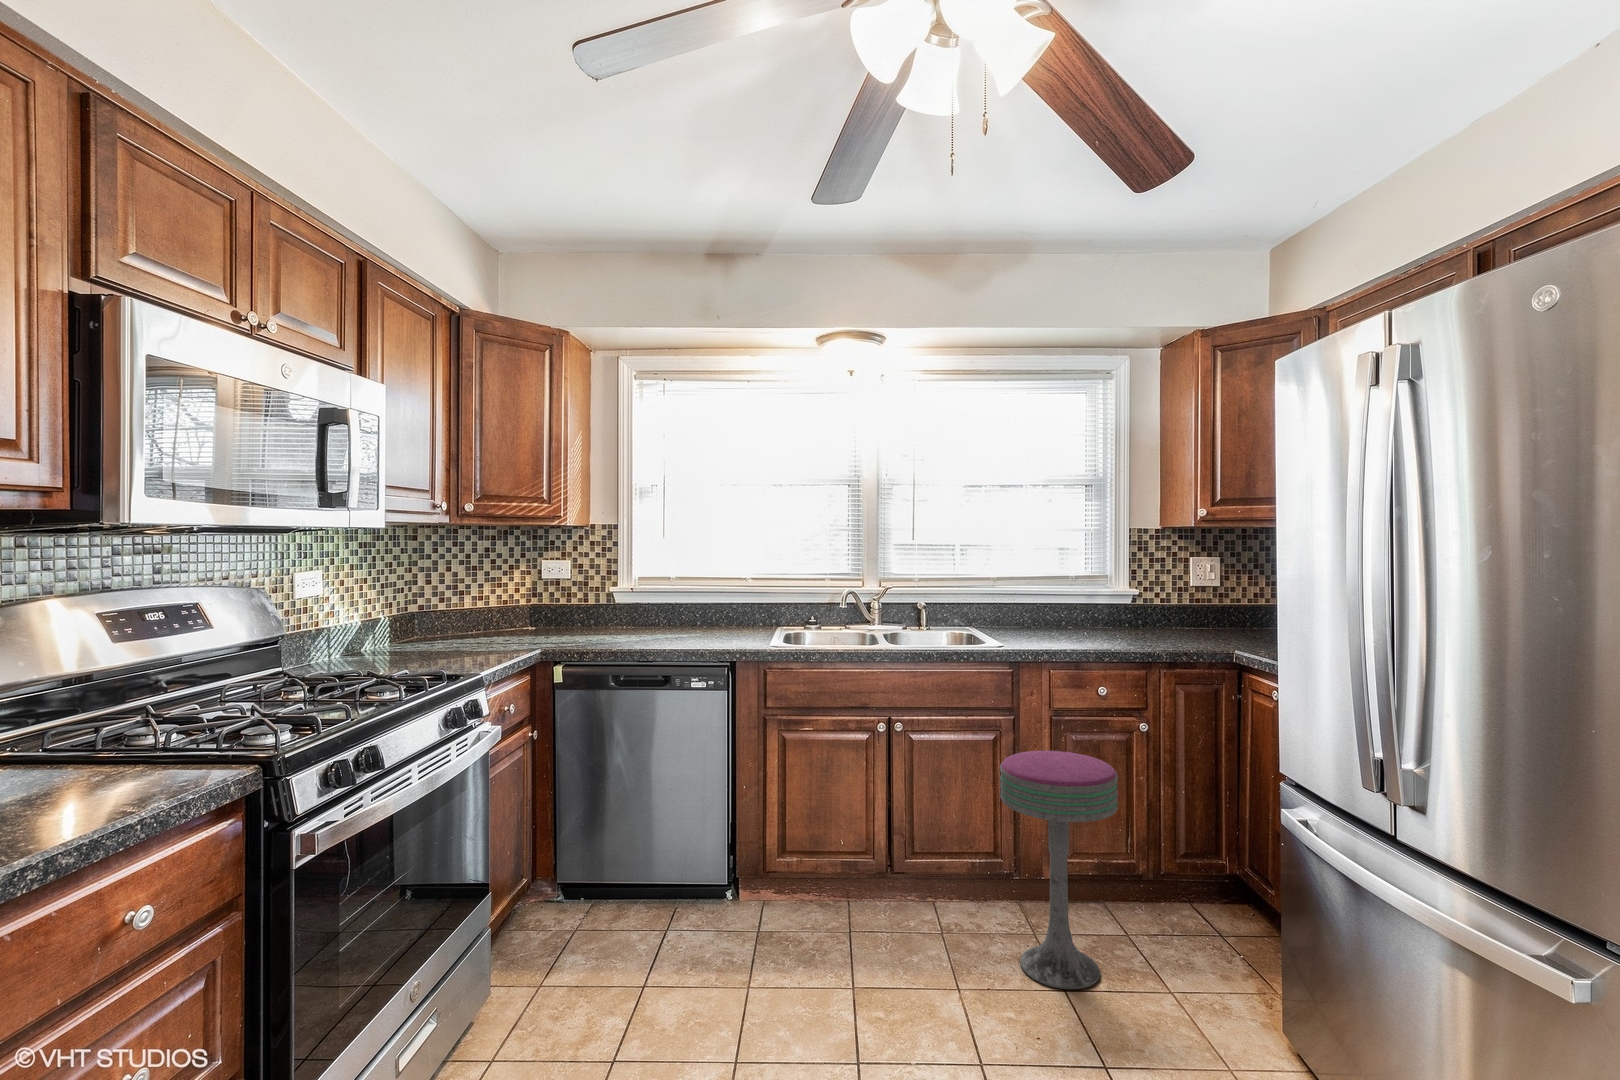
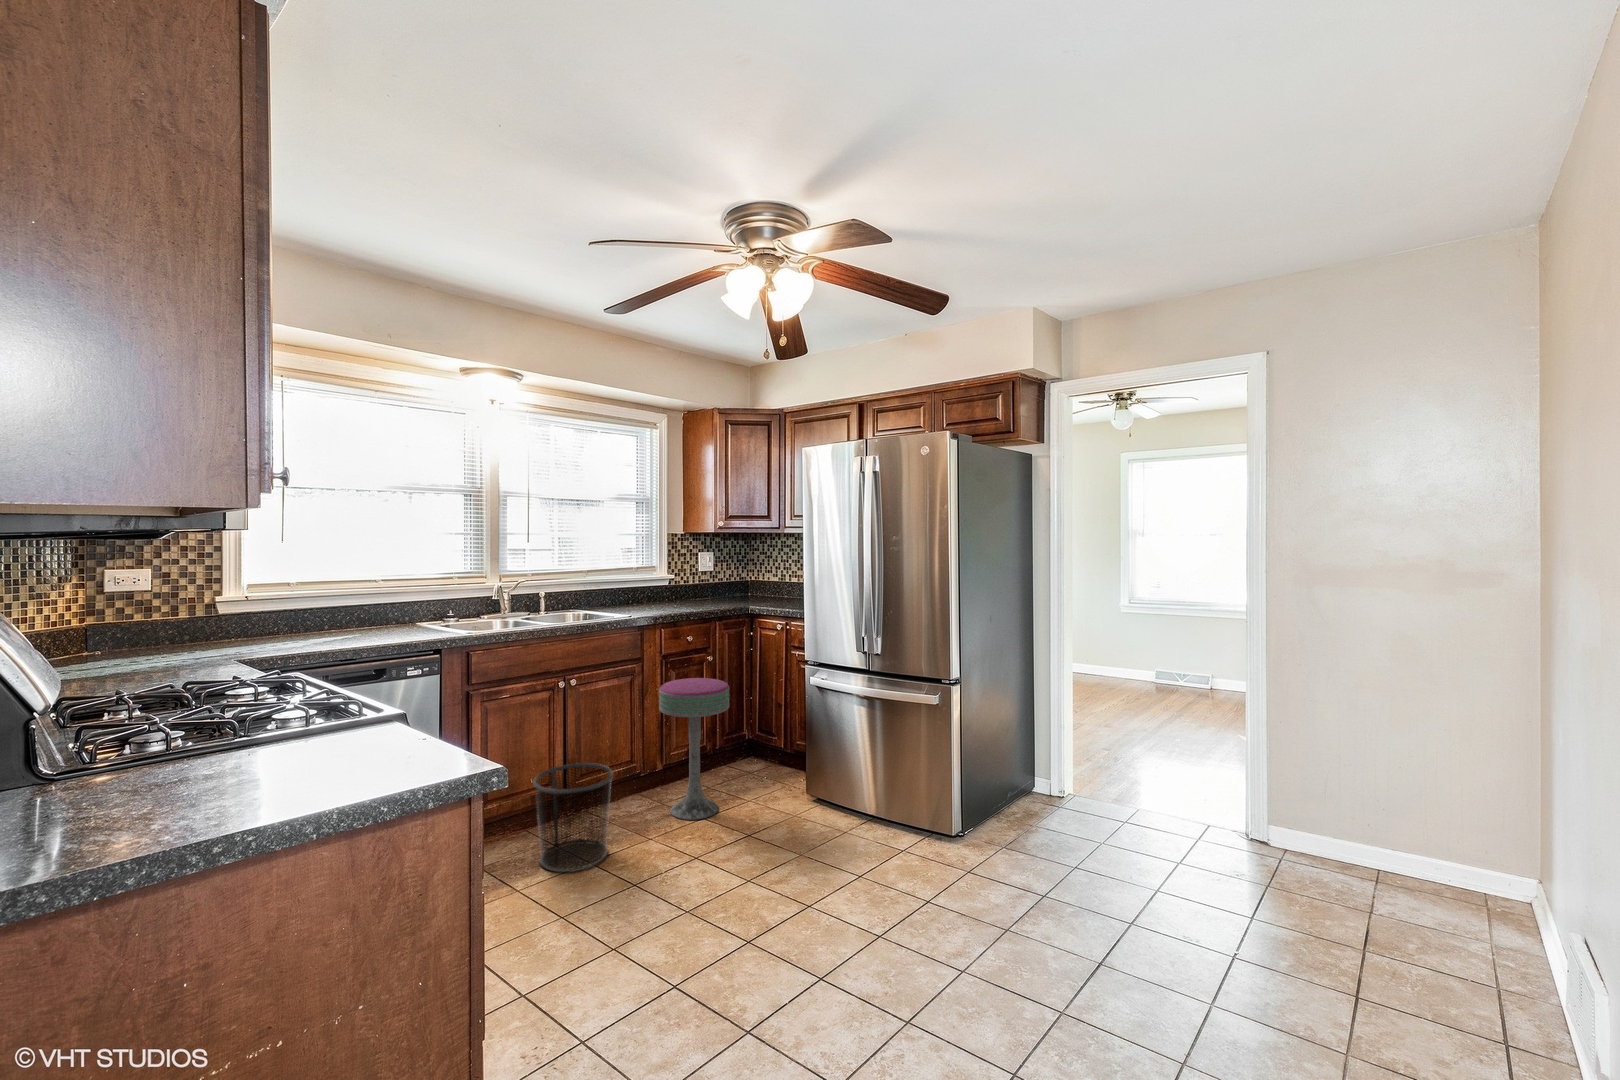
waste bin: none [792,834,897,990] -> present [533,763,613,872]

